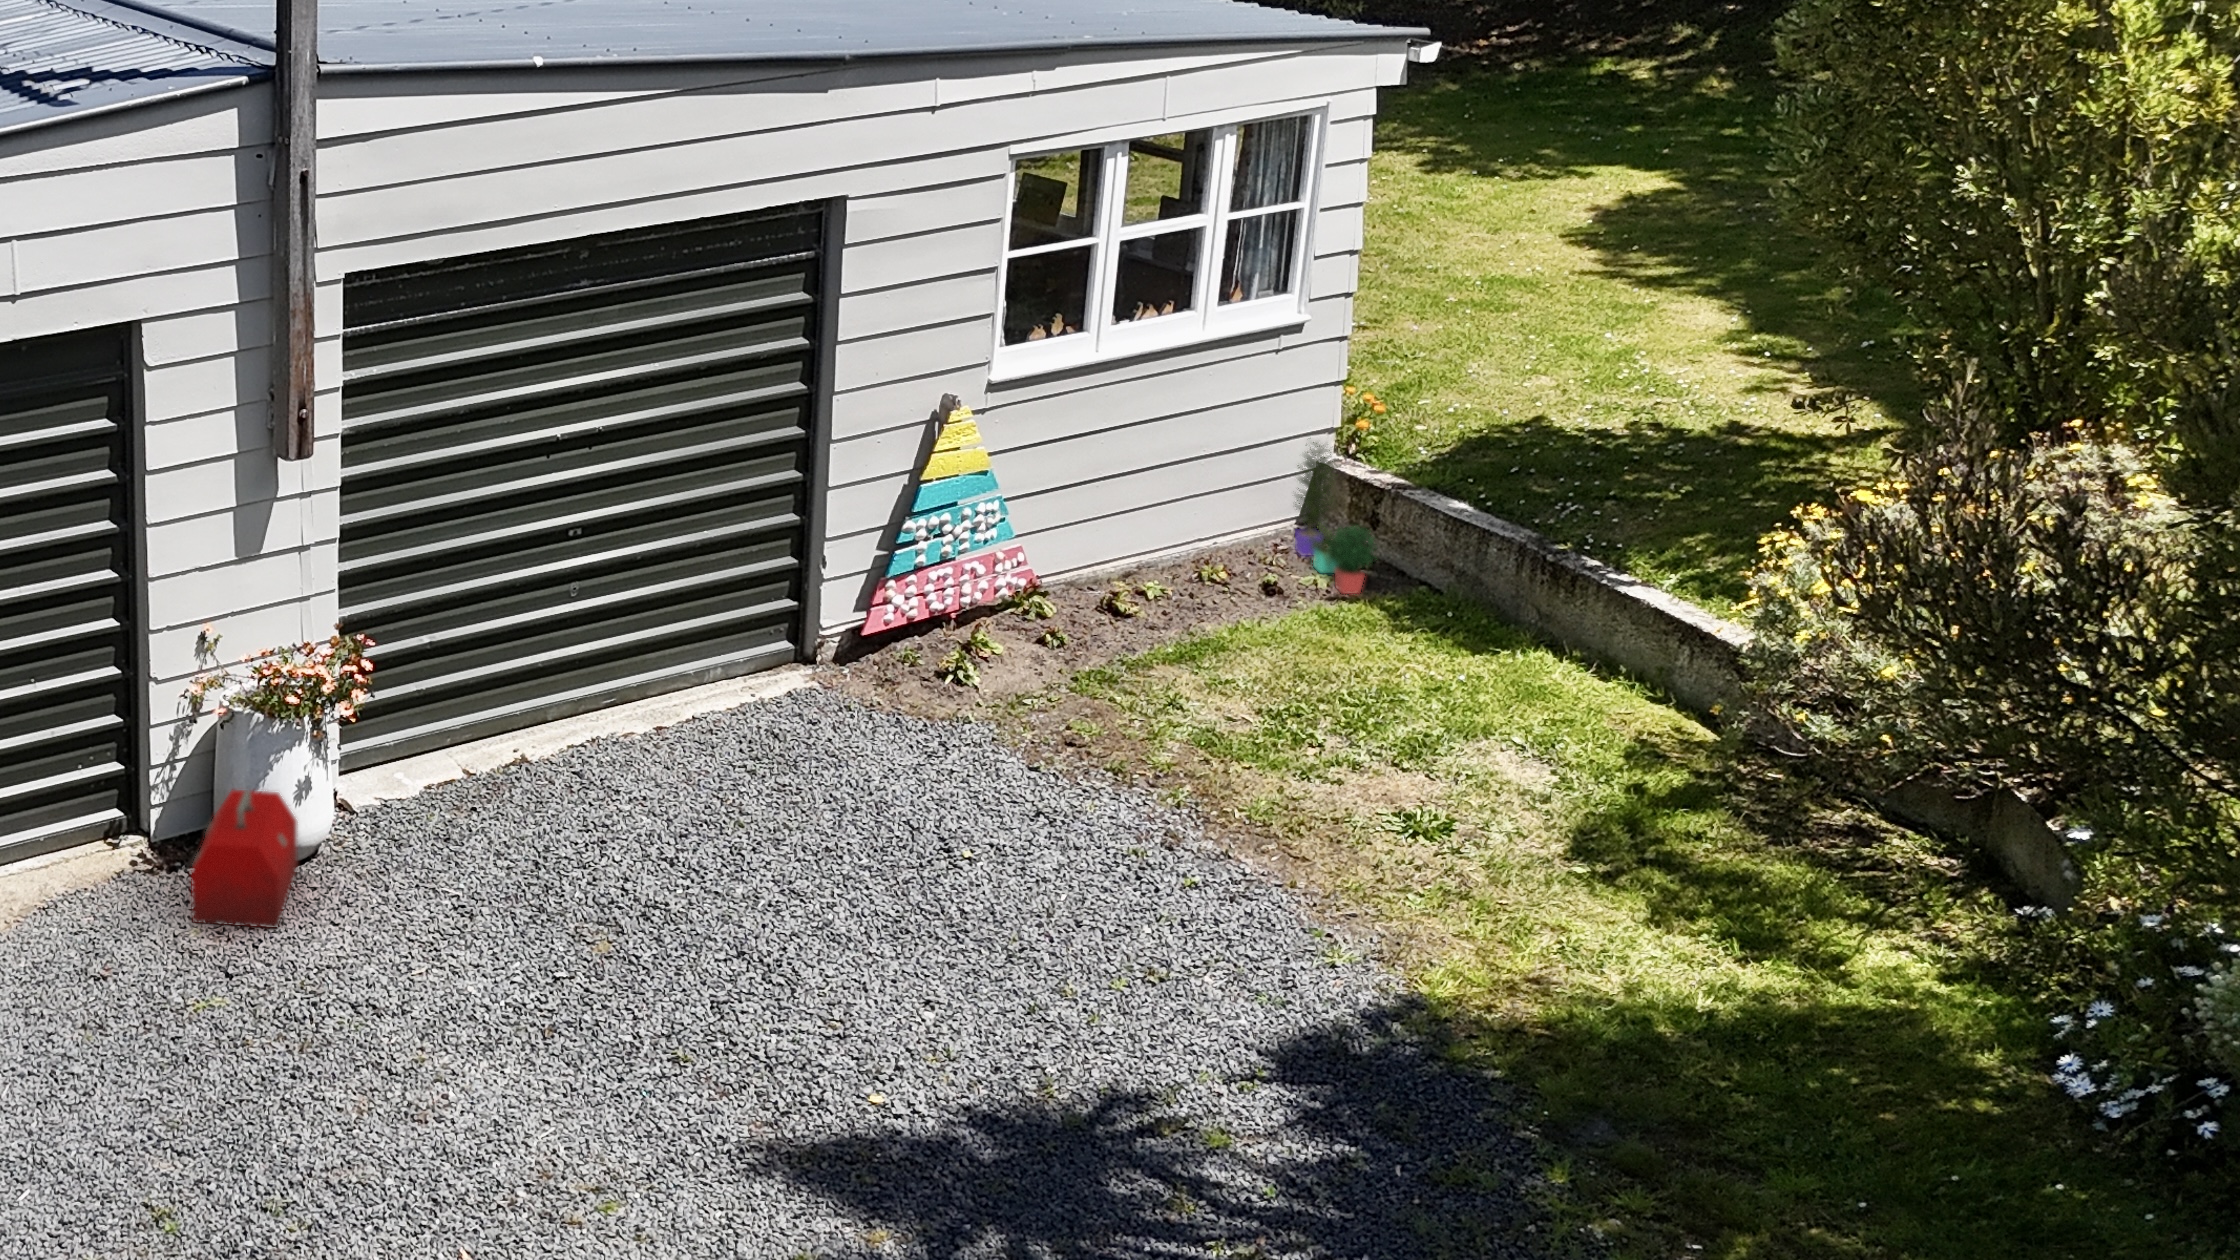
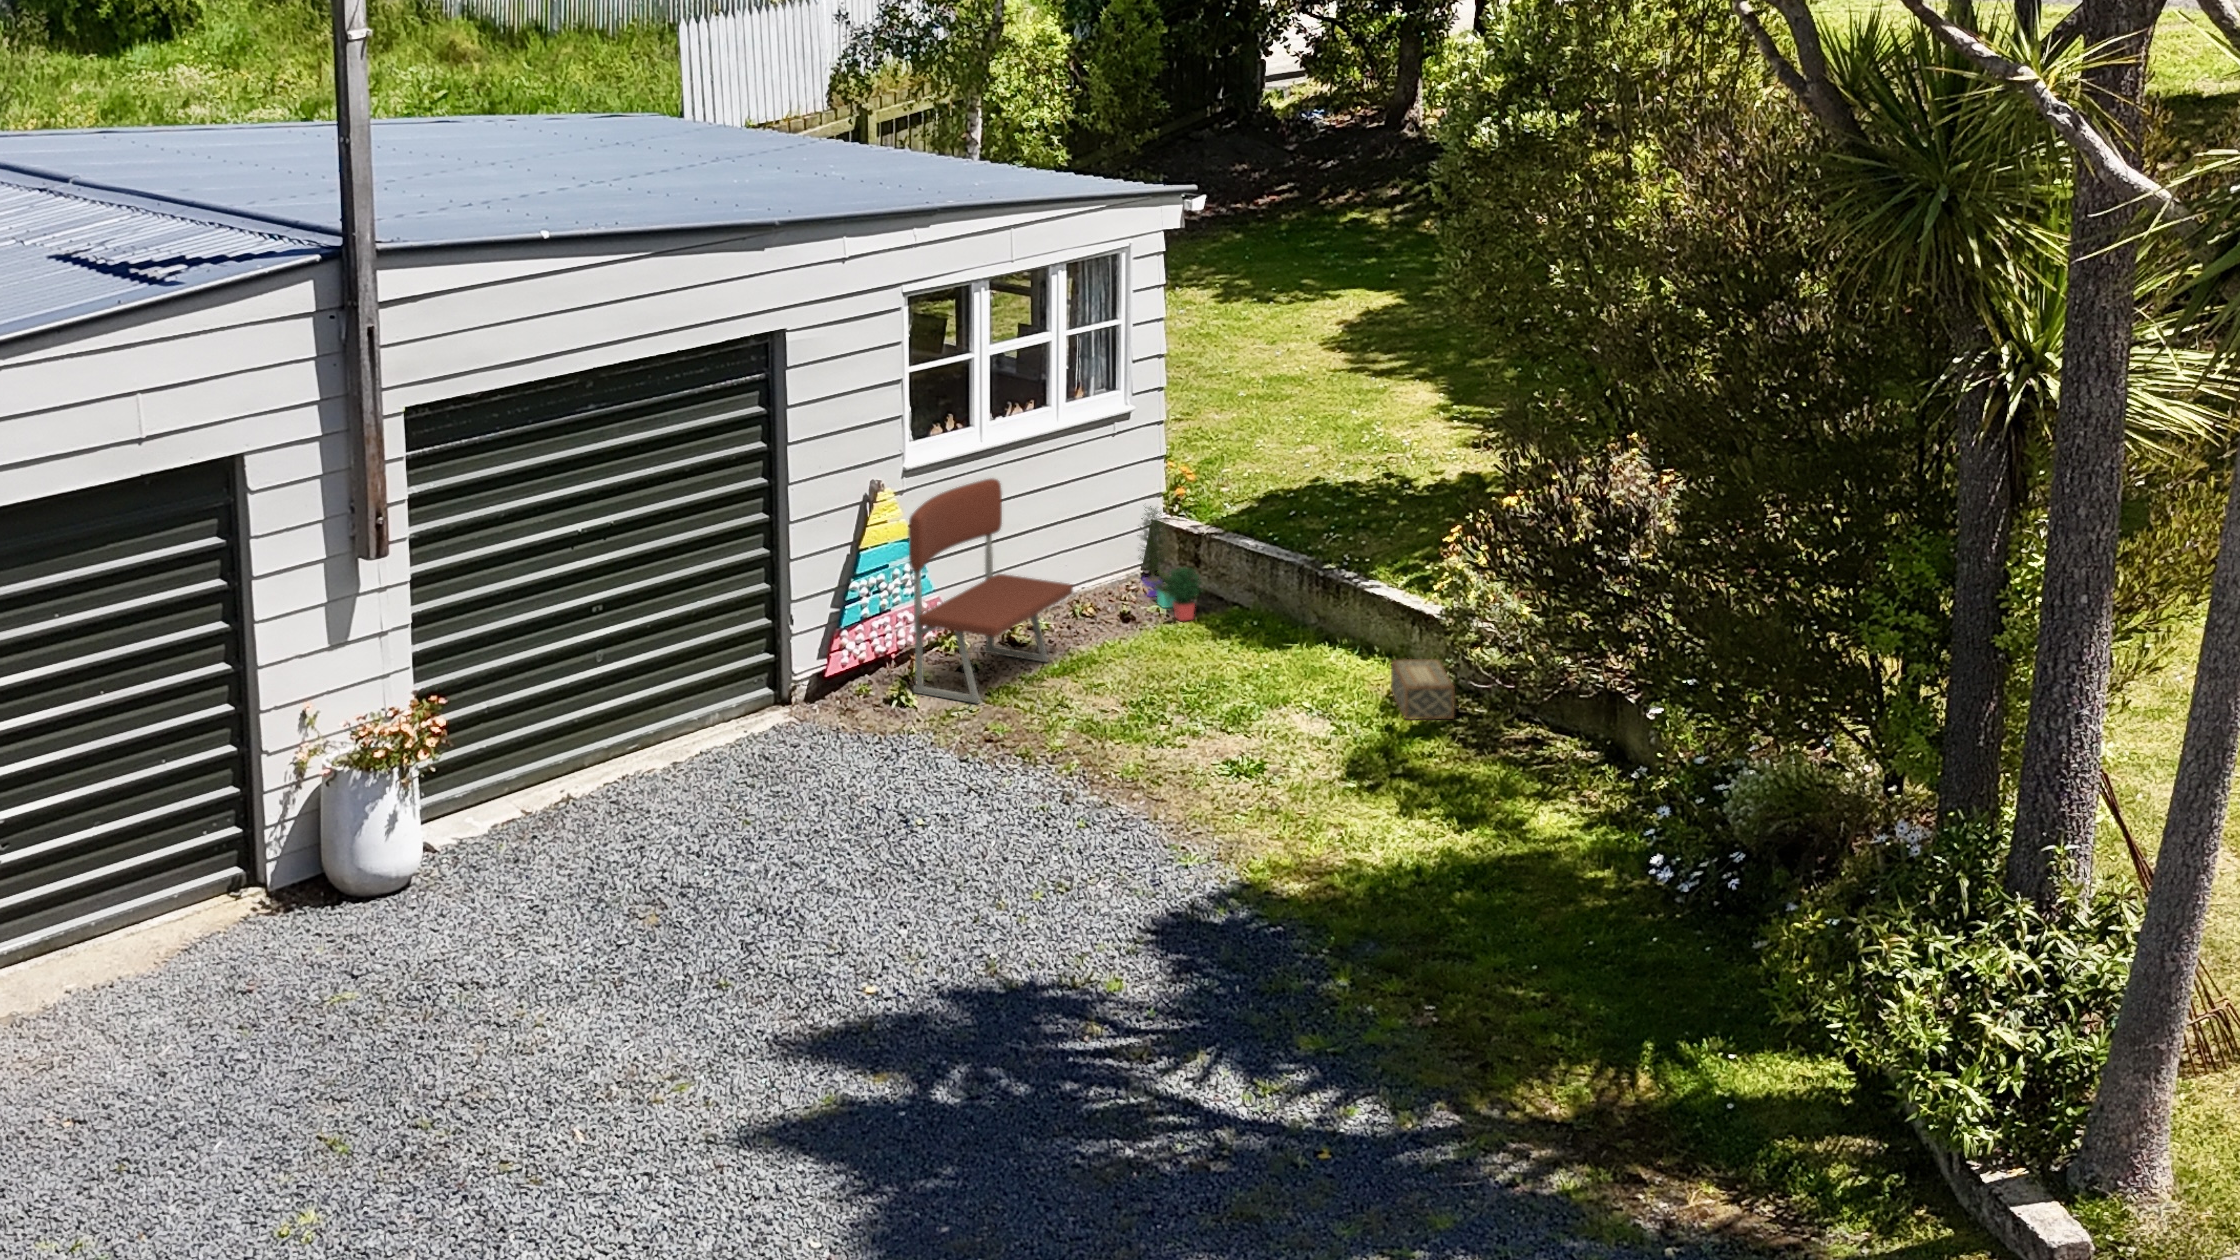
bench: none [978,397,1203,686] -> present [908,478,1073,703]
woven basket: none [1636,688,1736,781] -> present [1391,659,1455,720]
toolbox: present [191,790,298,928] -> none [317,828,399,938]

